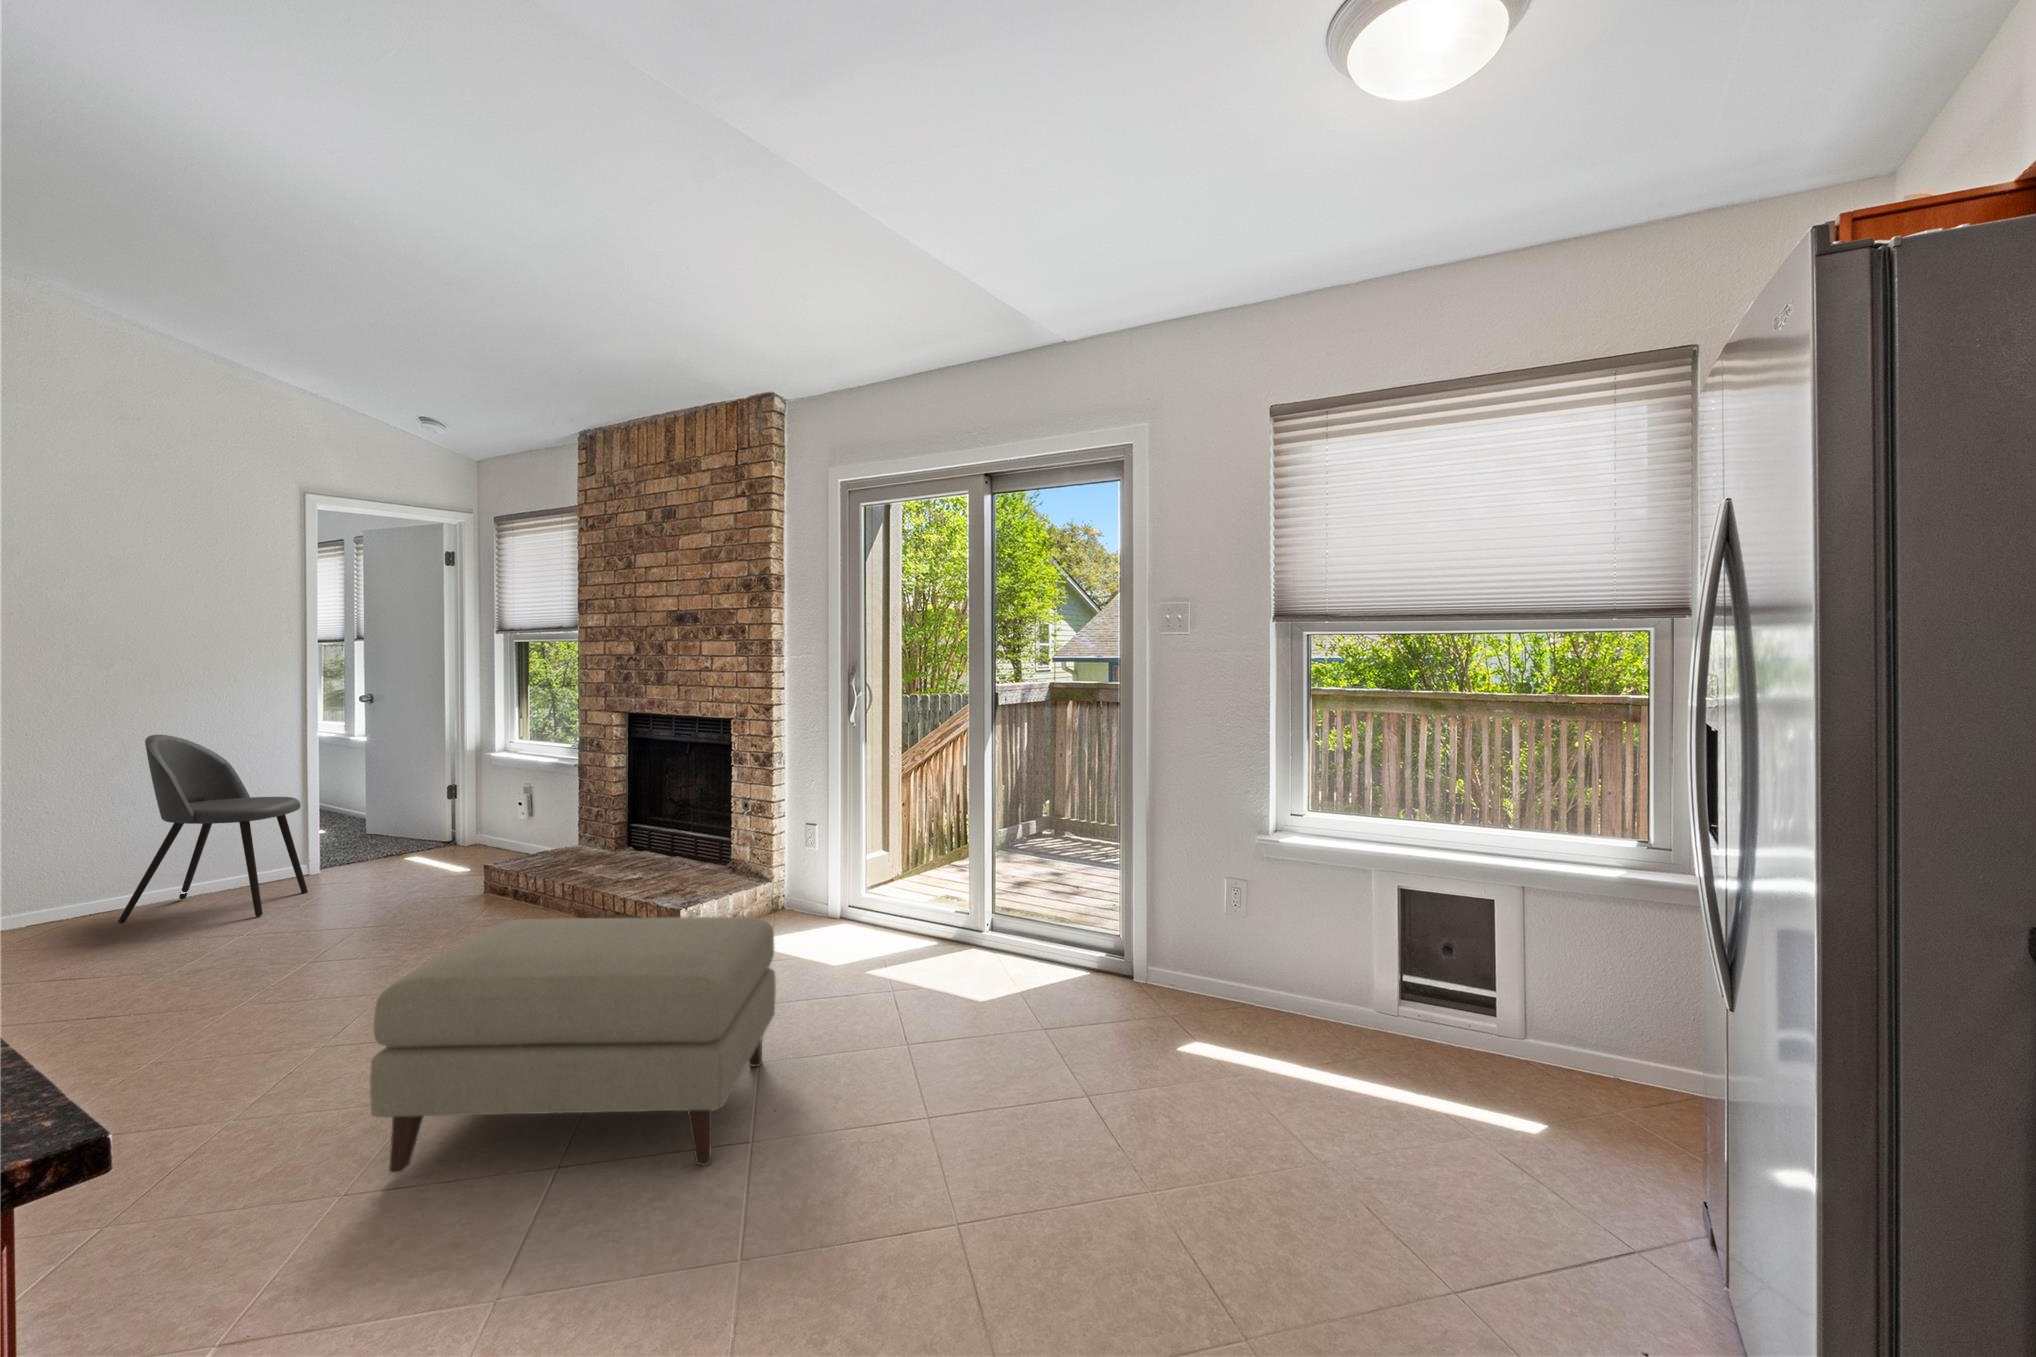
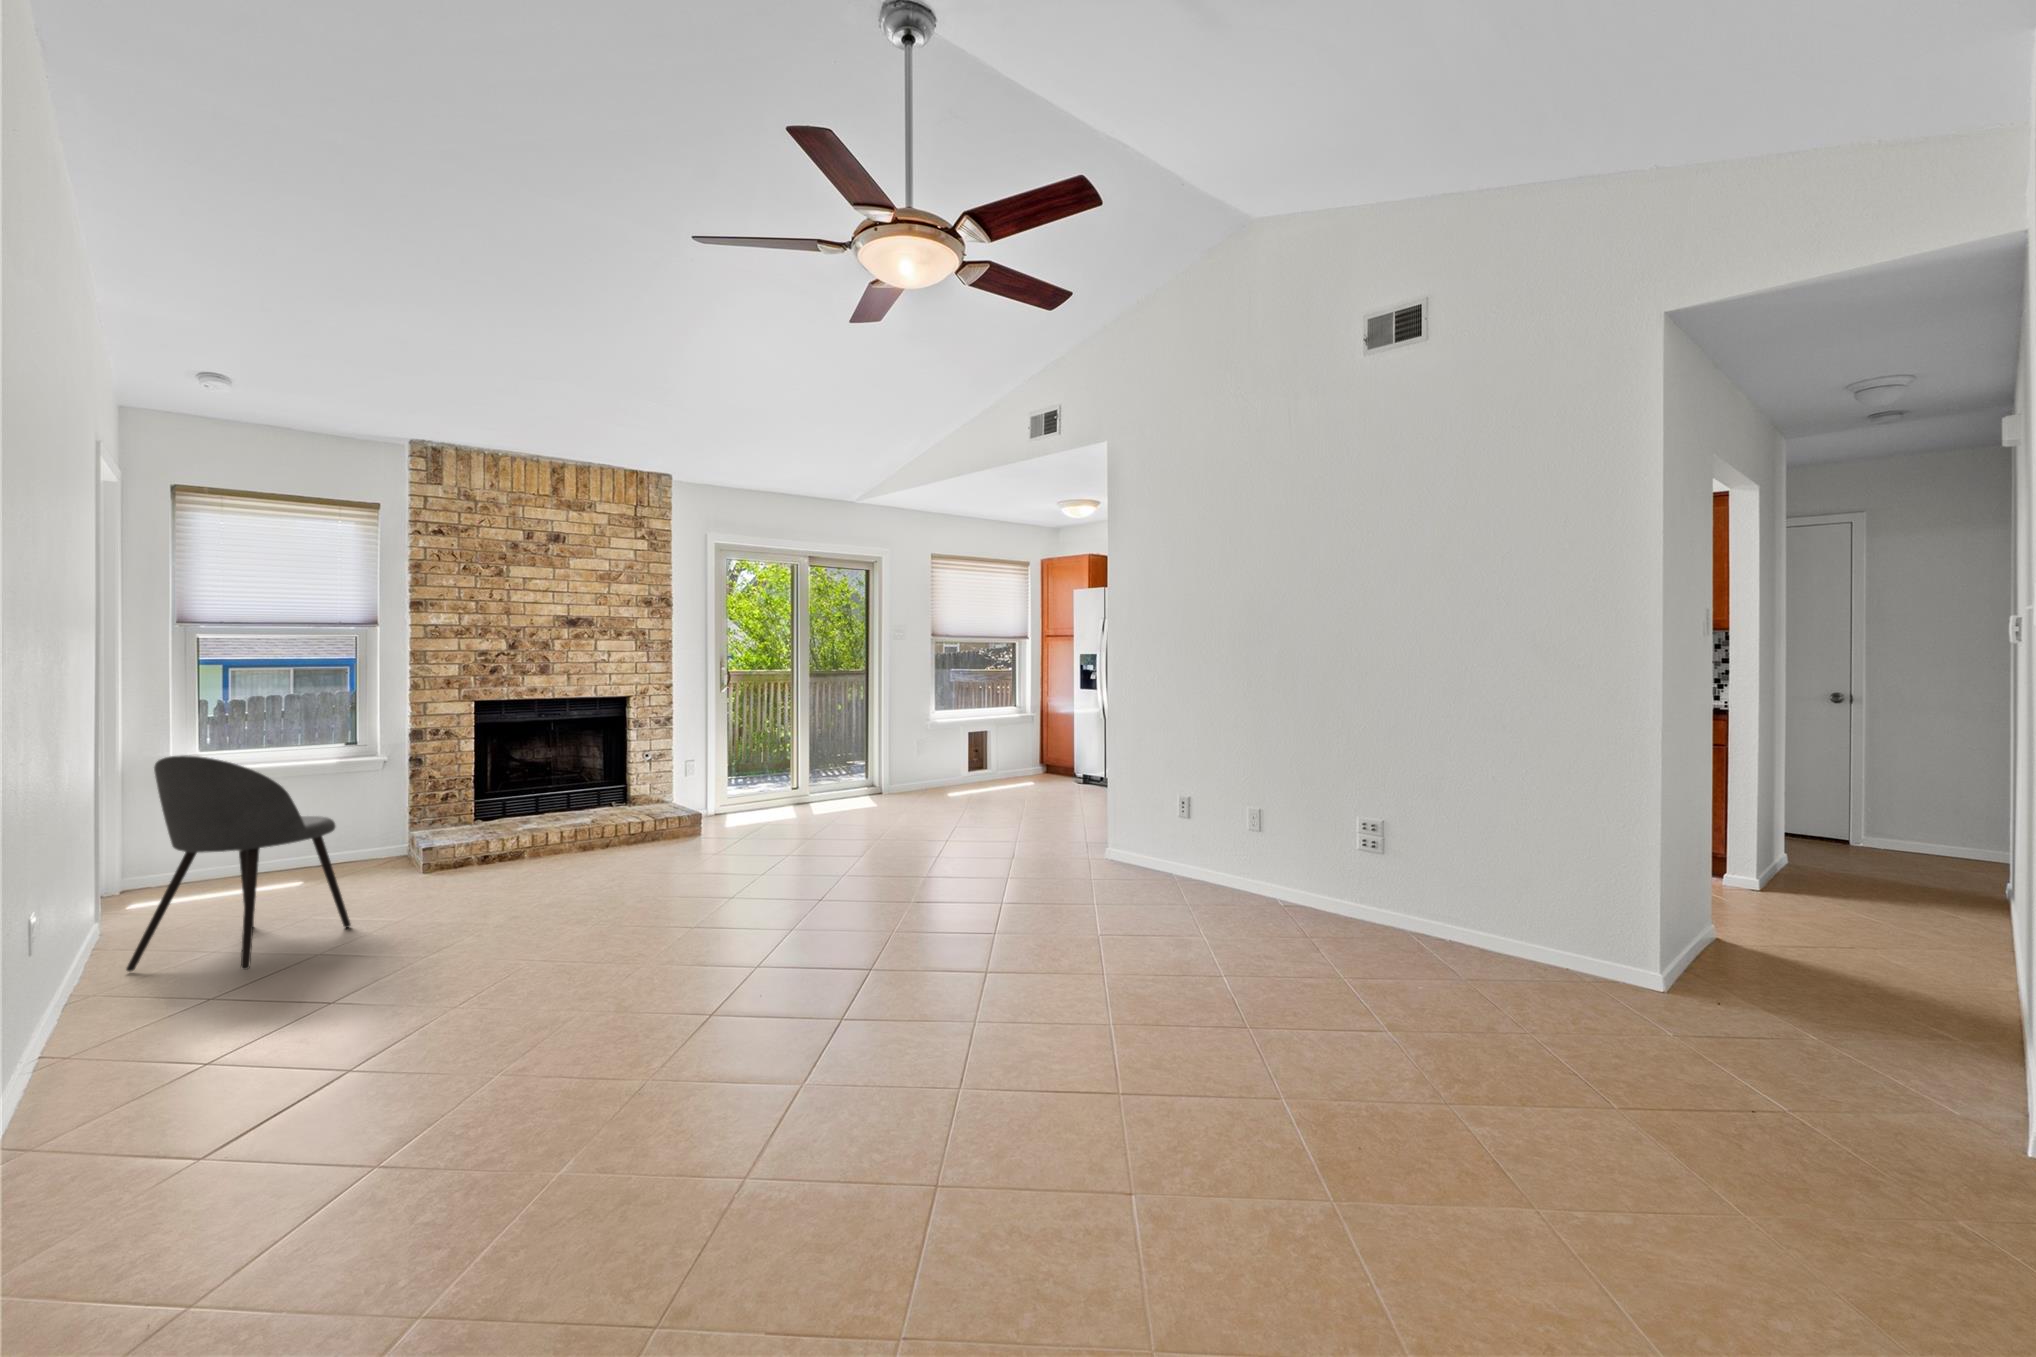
ottoman: present [370,917,776,1173] -> none [854,761,975,849]

